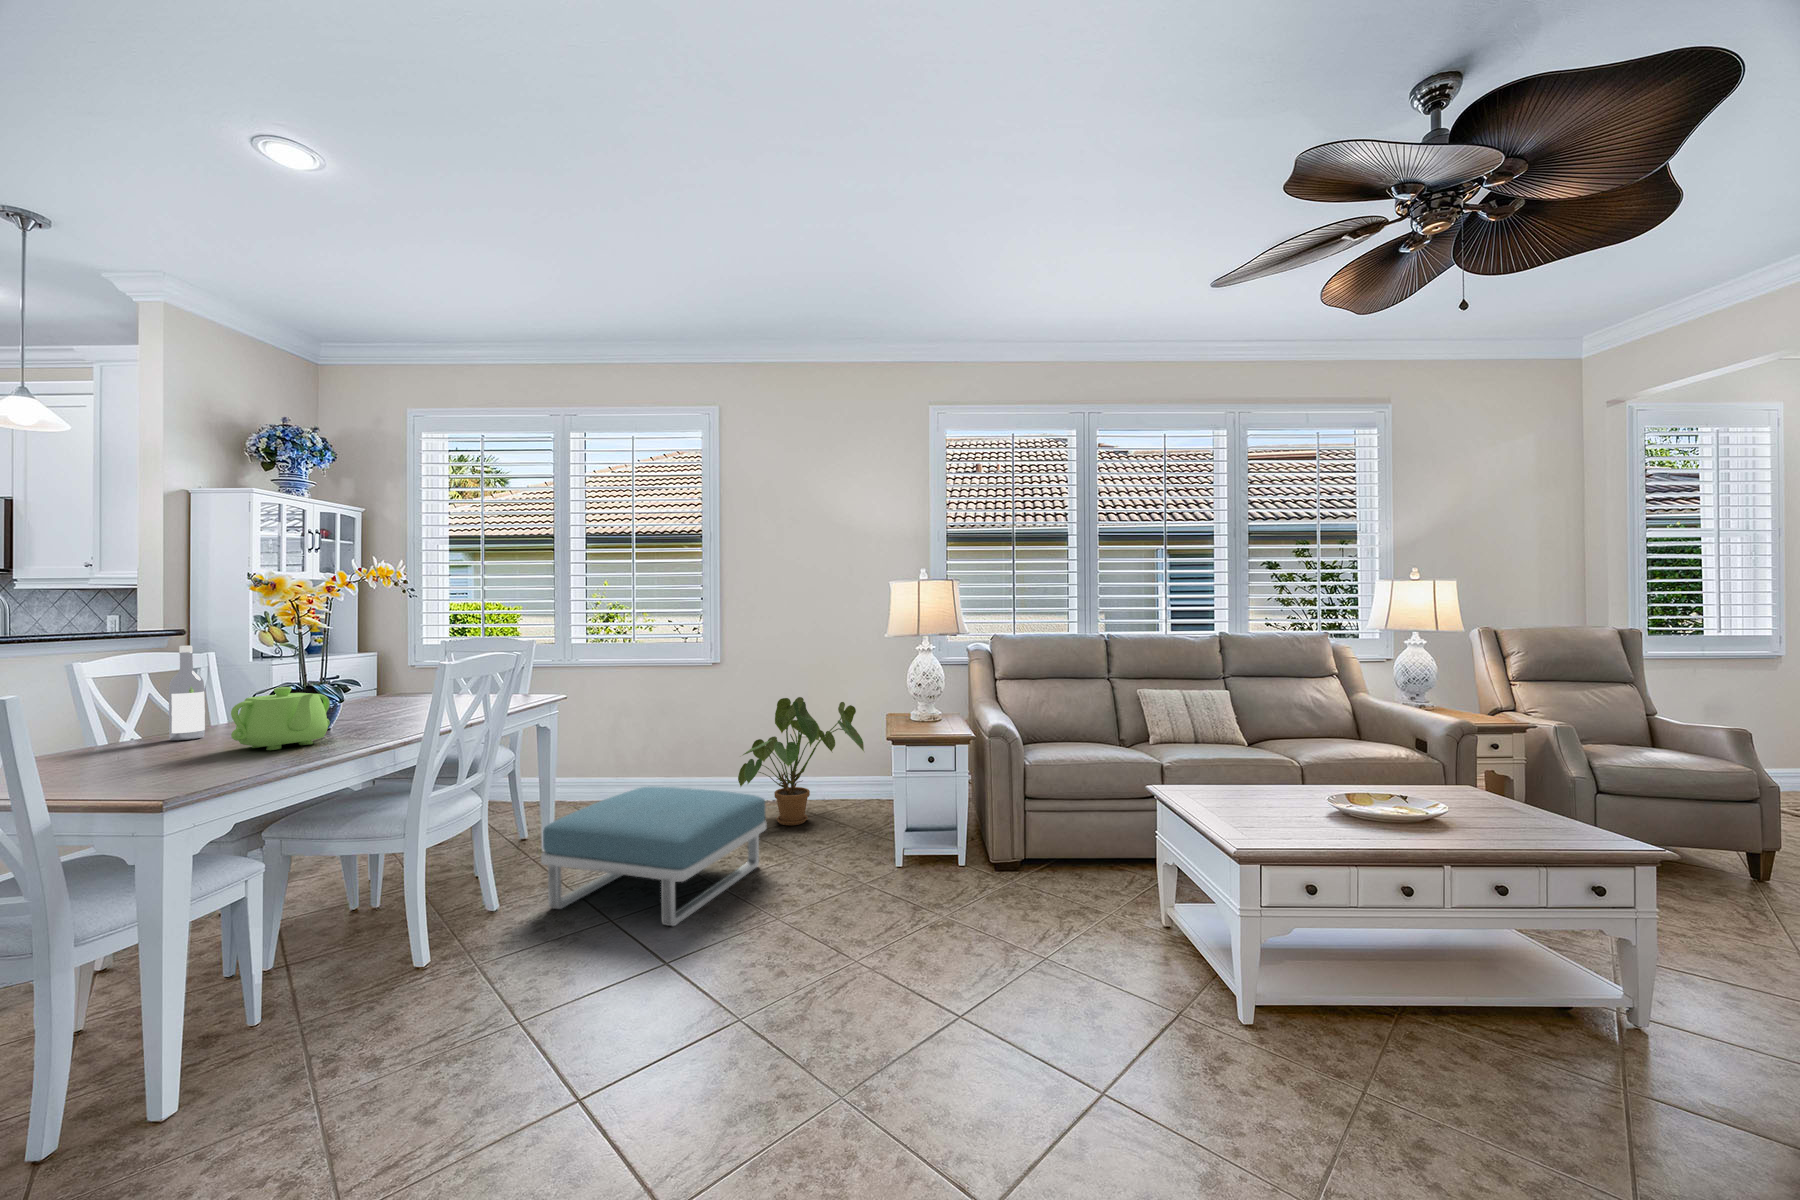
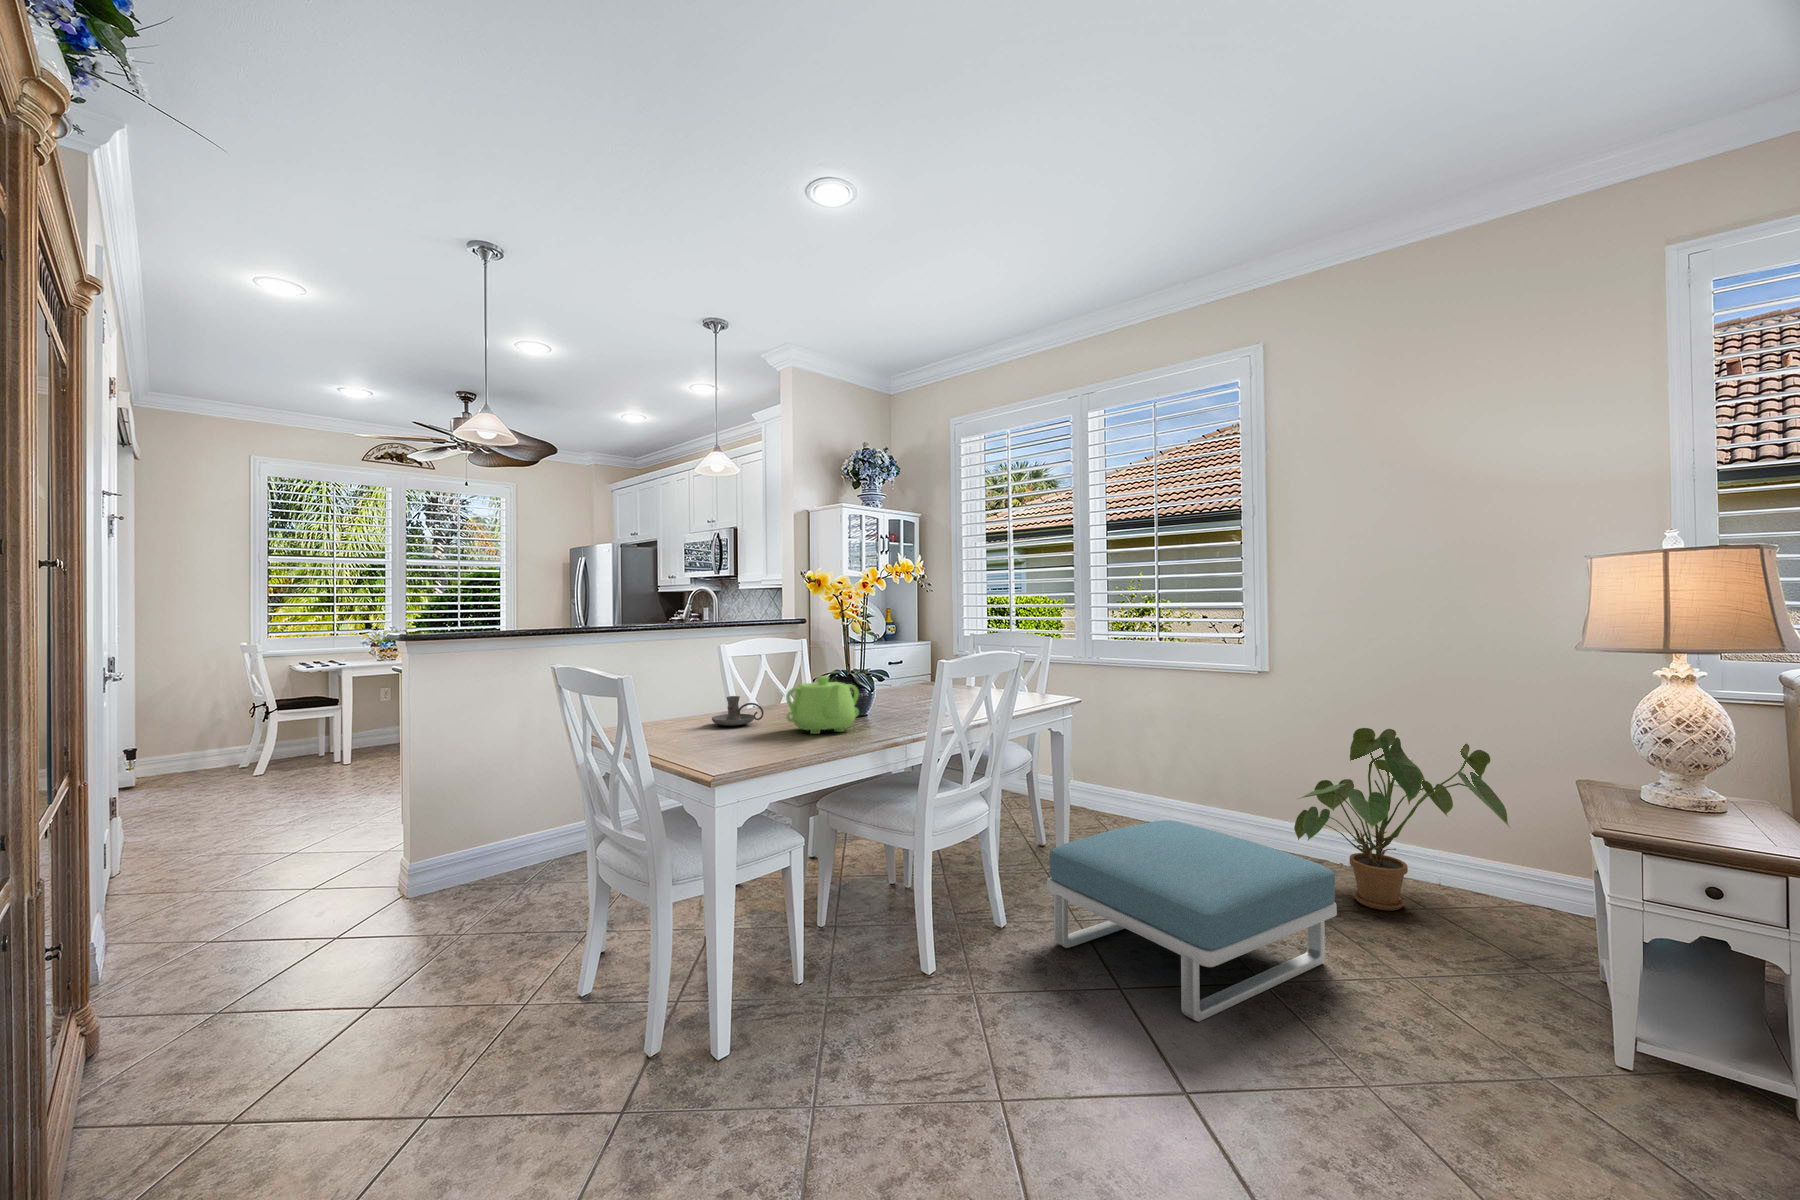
wine bottle: present [169,646,205,740] -> none [762,635,784,715]
candle holder: none [97,720,186,756] -> present [712,696,764,726]

